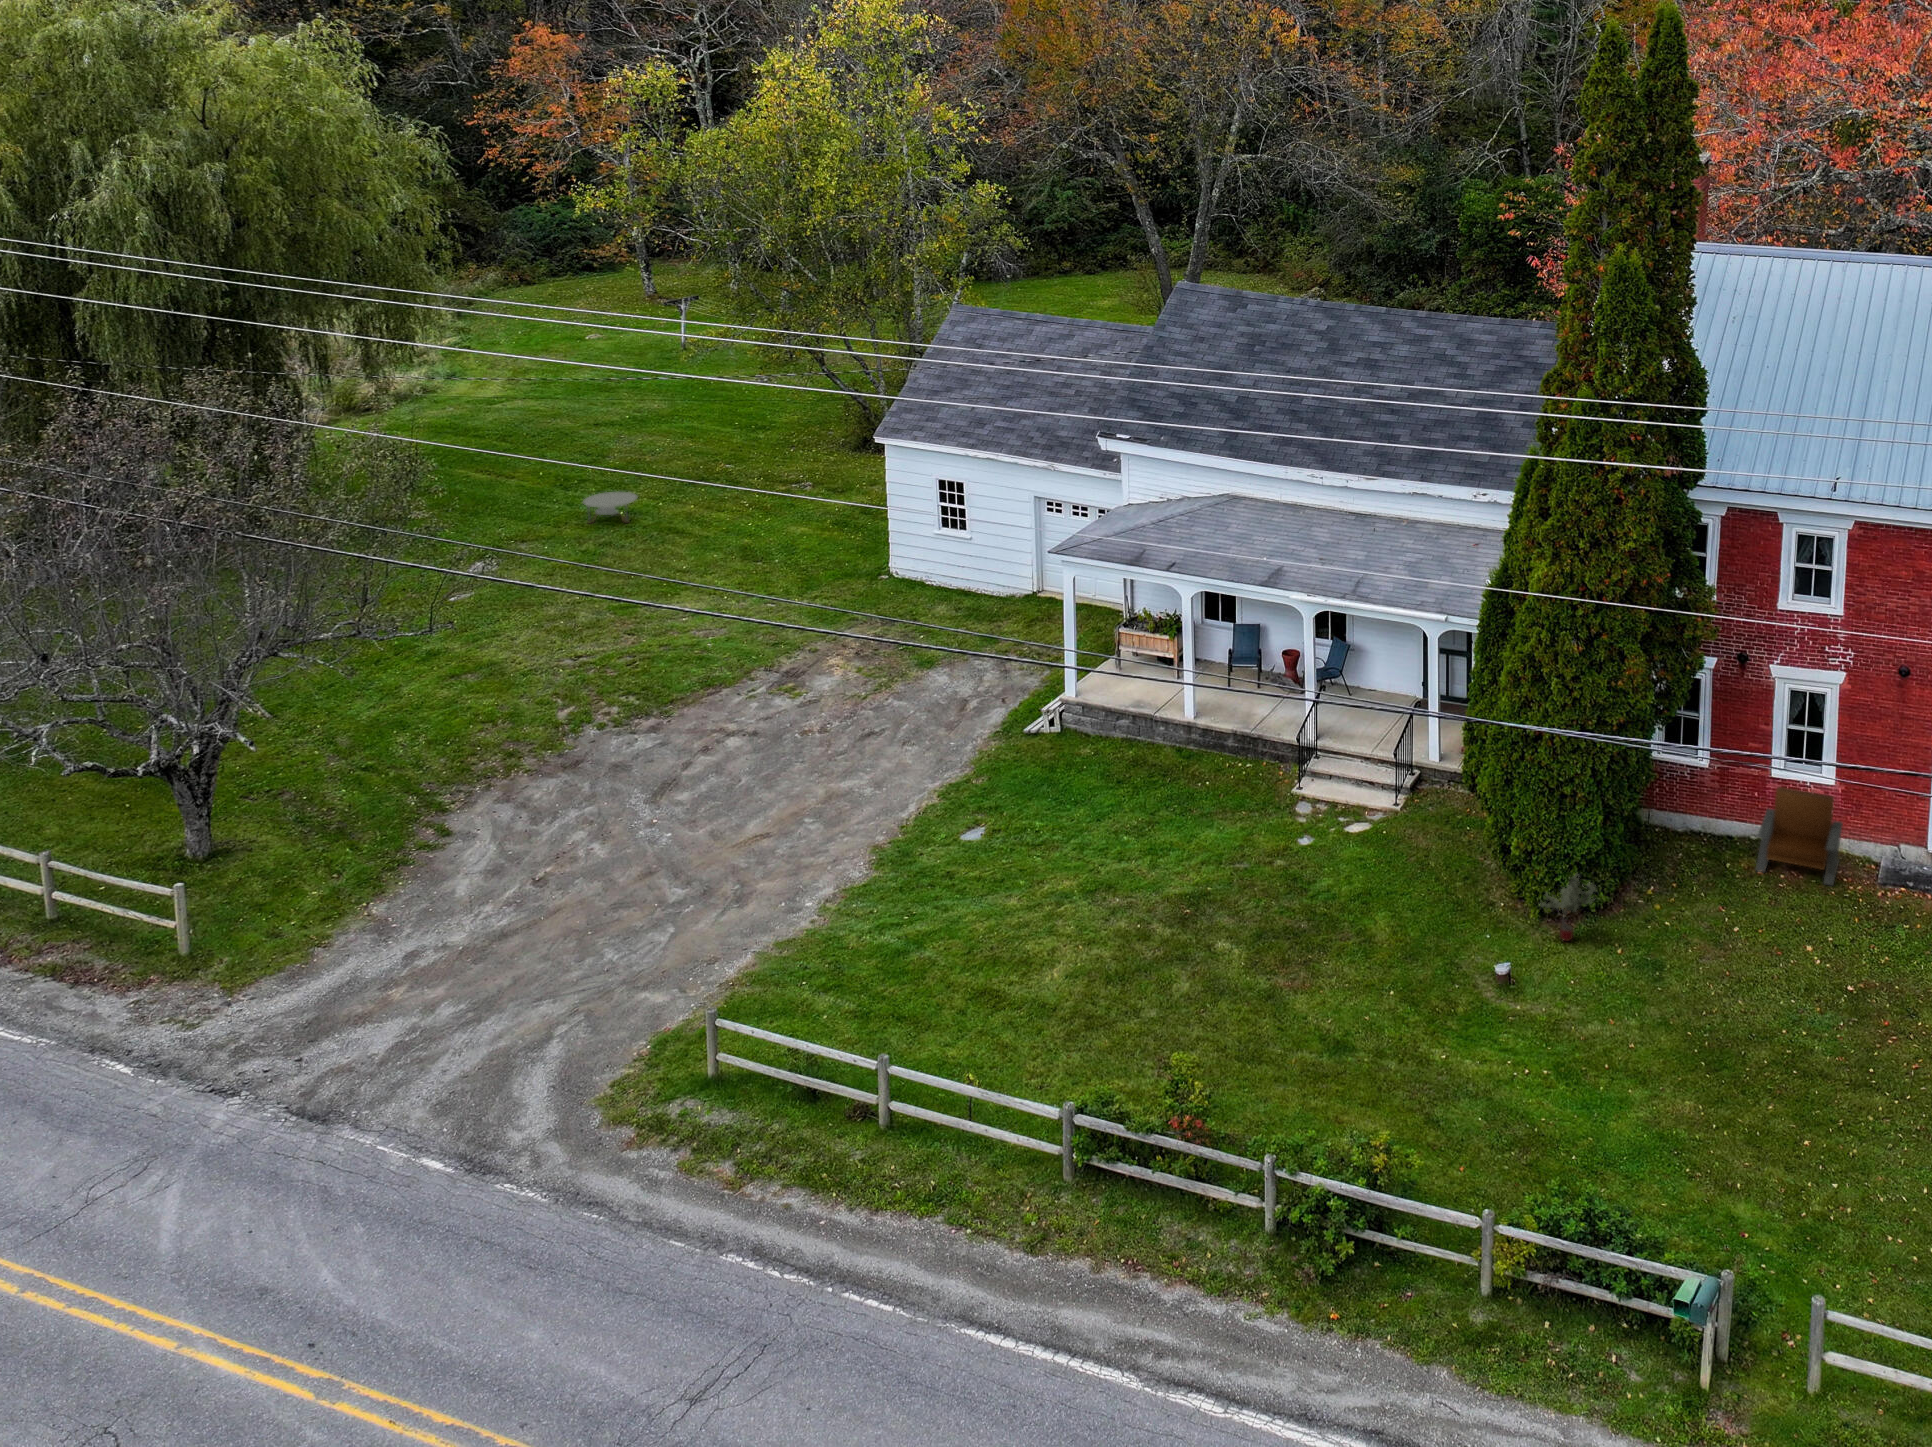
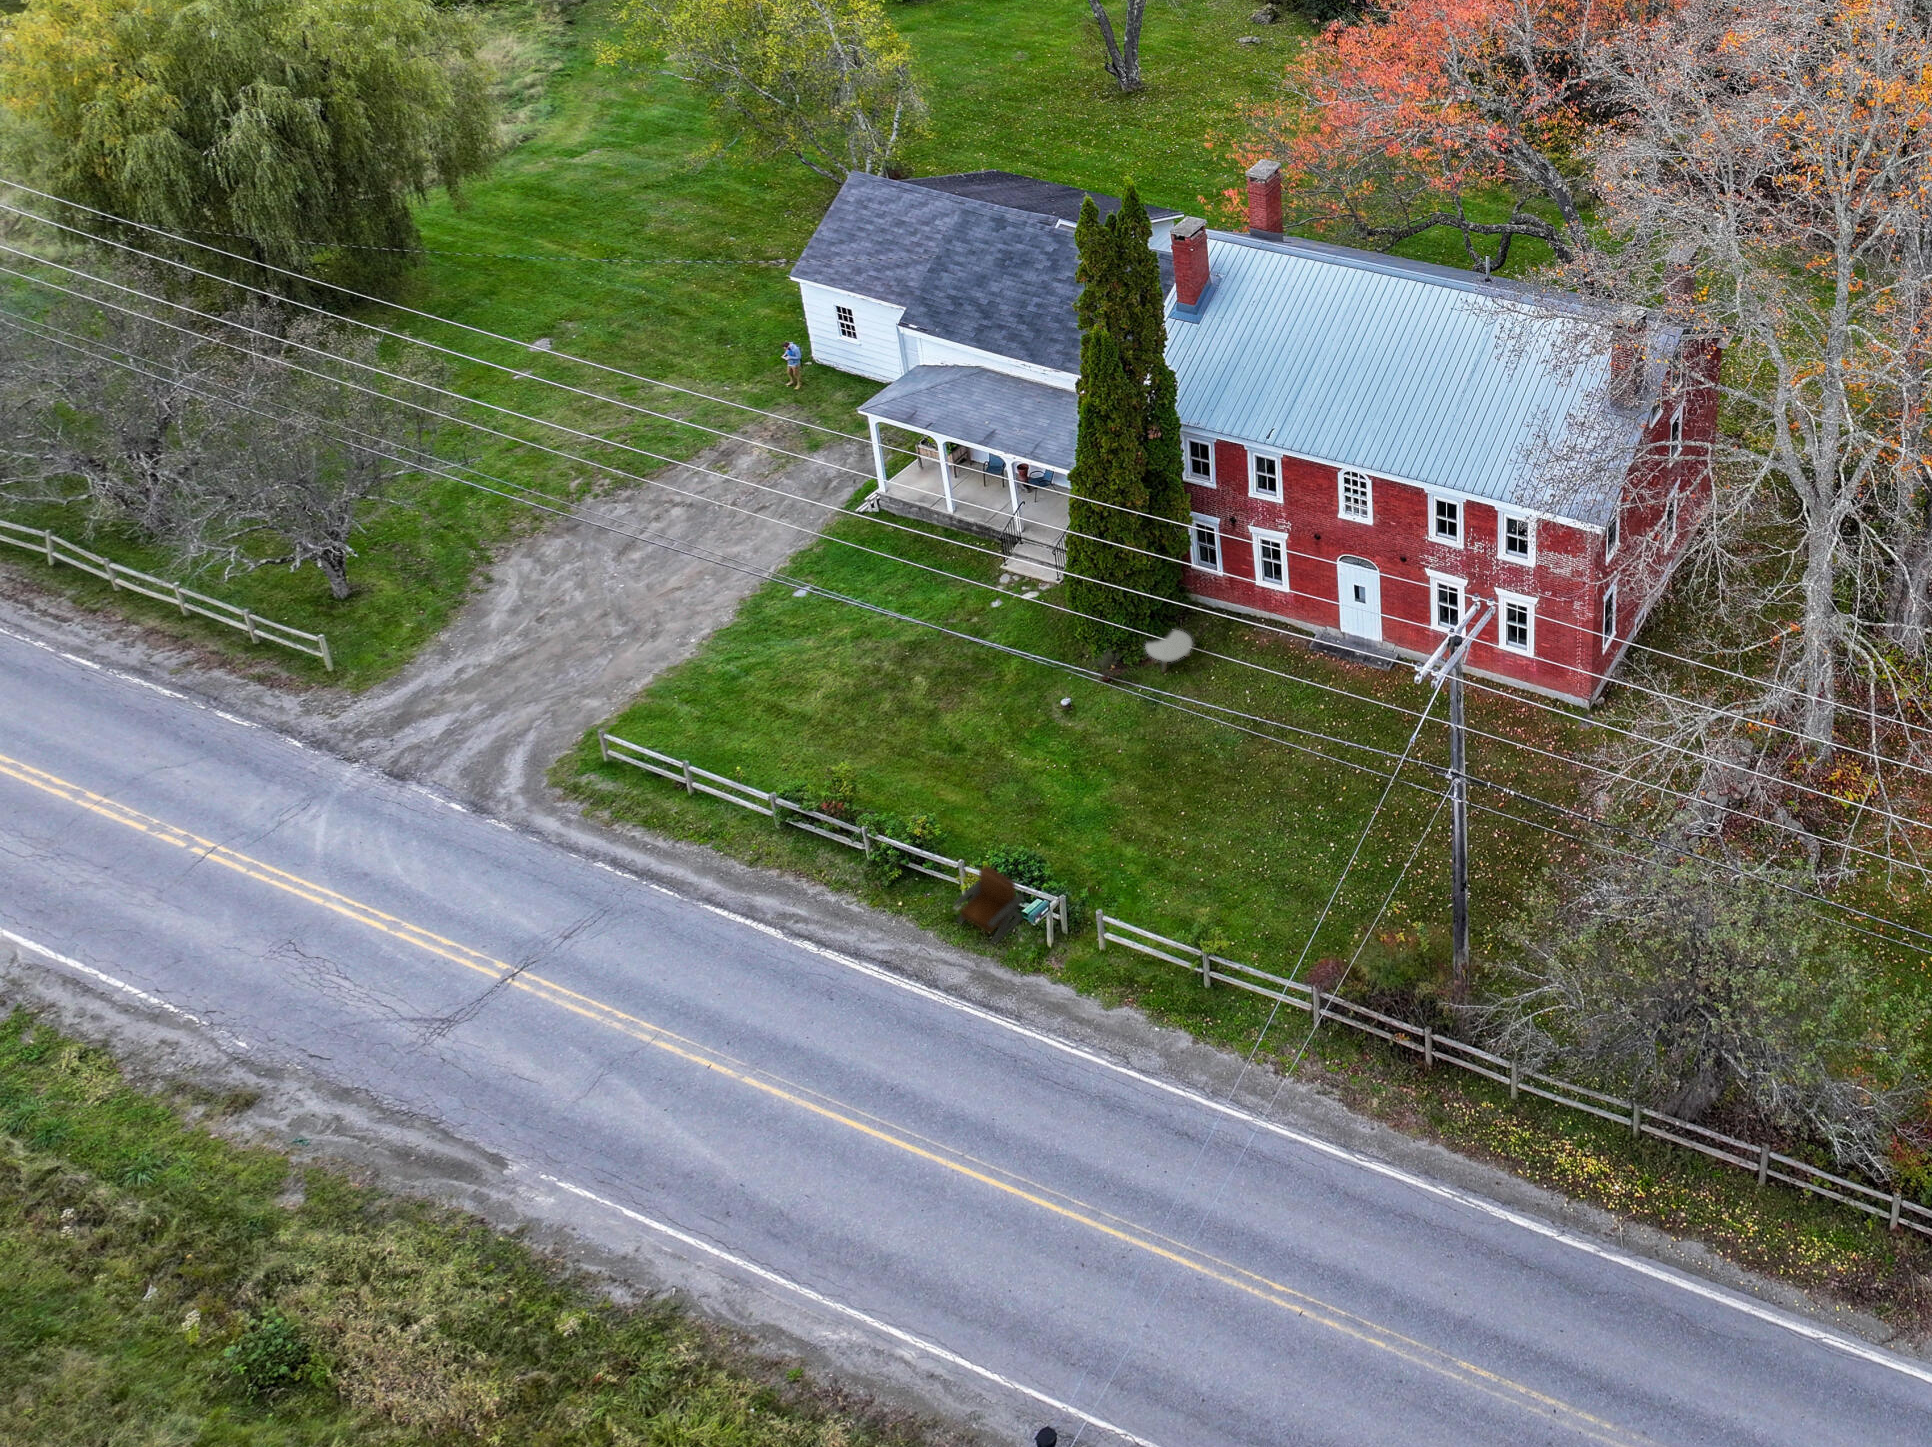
round table: present [583,492,637,523] -> present [1146,629,1192,672]
lounge chair: present [1756,787,1843,885] -> present [955,866,1024,944]

